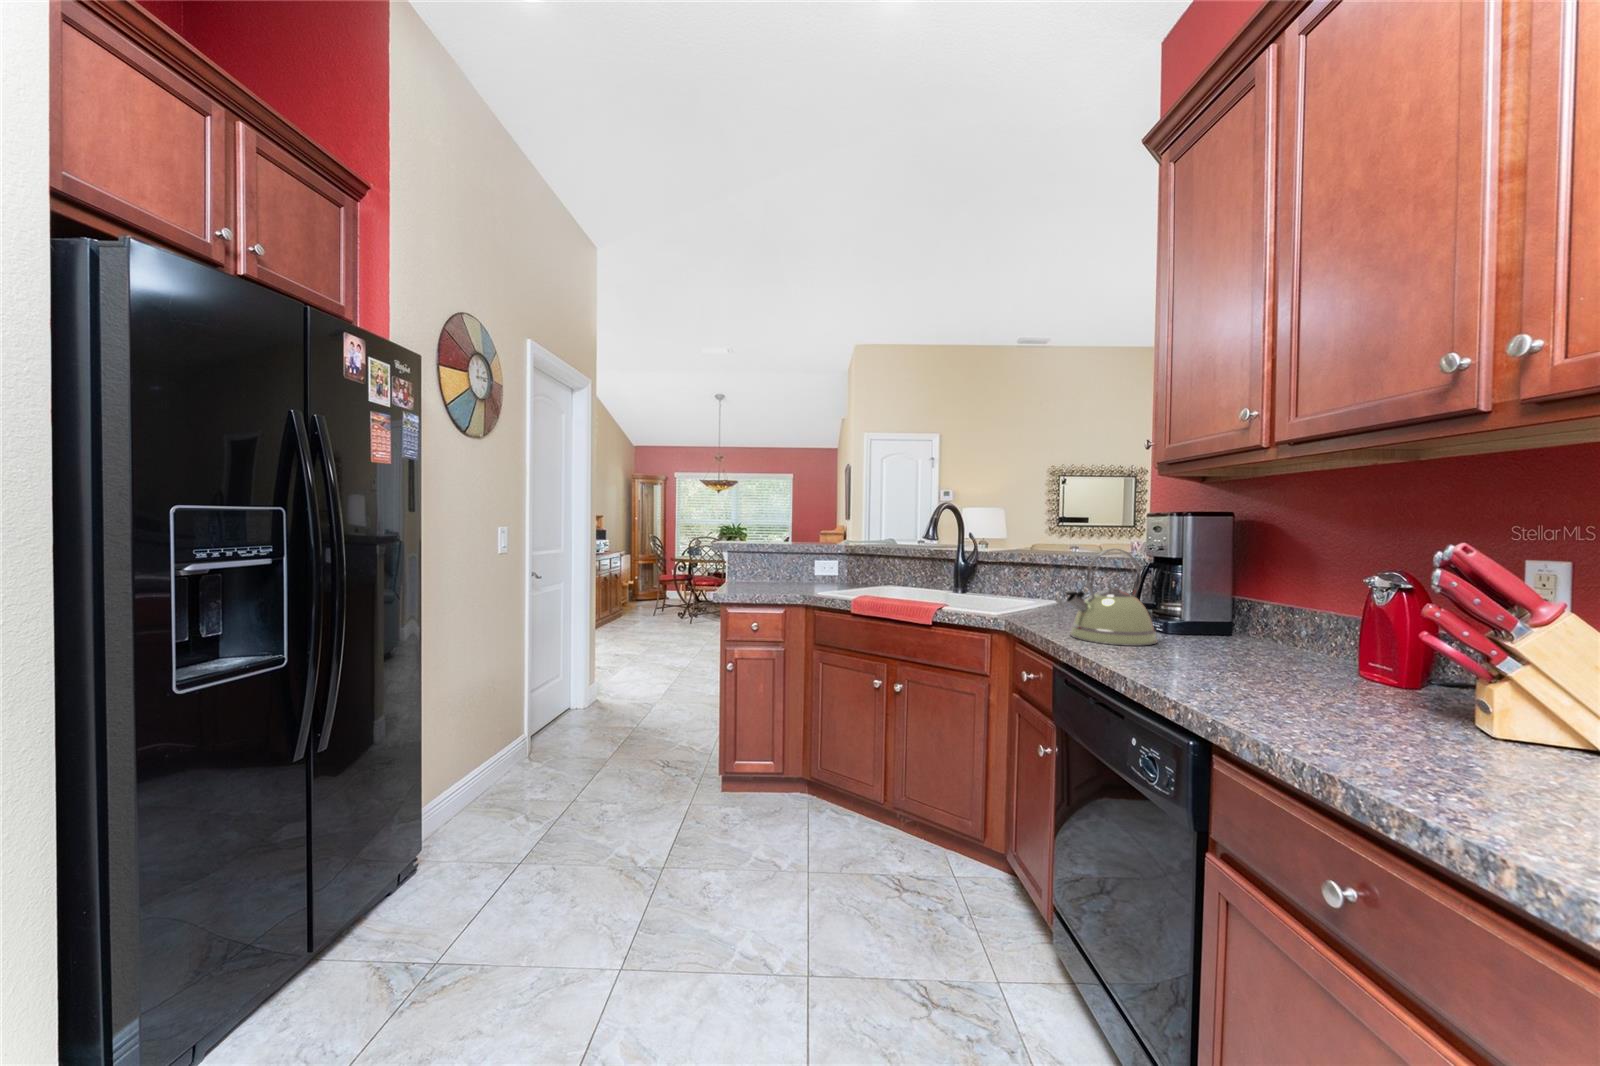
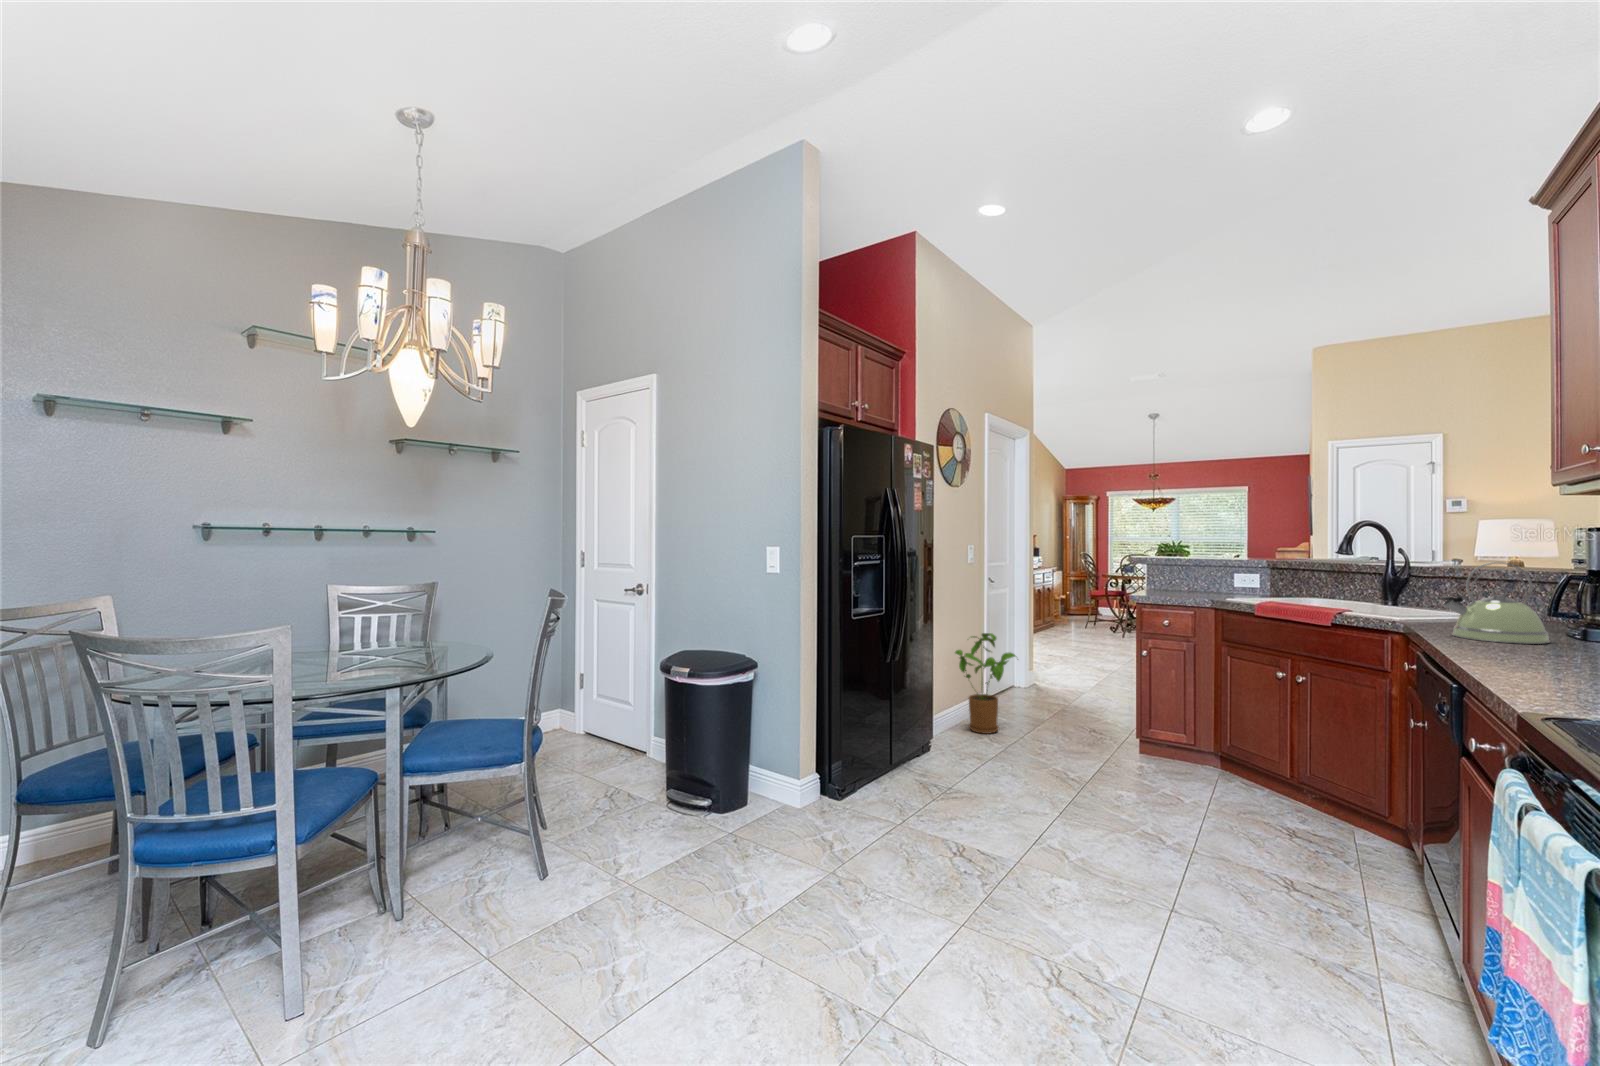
house plant: none [467,653,566,804] -> present [955,633,1015,734]

